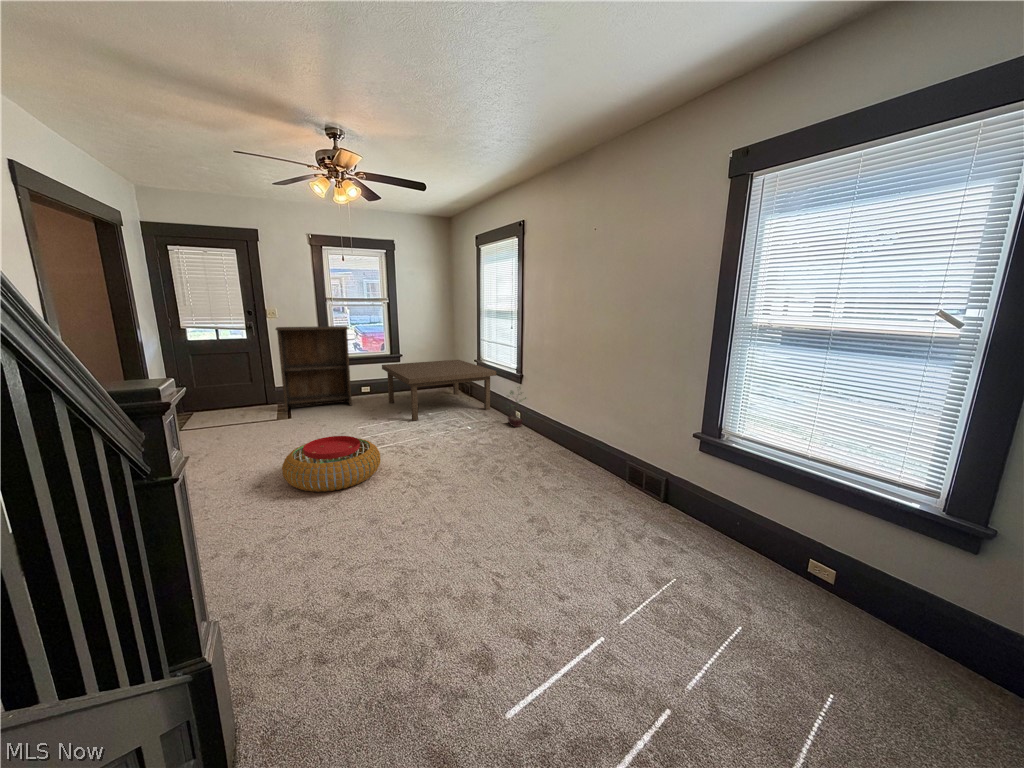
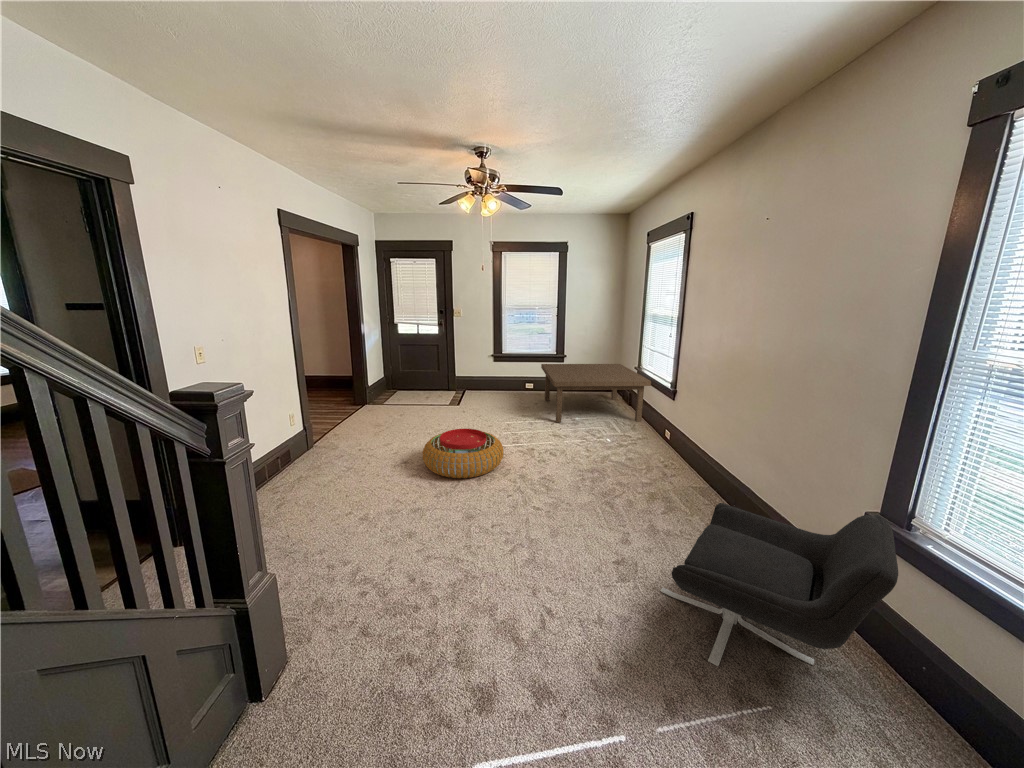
bookshelf: present [276,326,352,411] -> none [456,325,514,399]
potted plant: present [508,391,526,427] -> none [652,401,676,447]
lounge chair: none [573,432,734,567] -> present [660,503,898,666]

